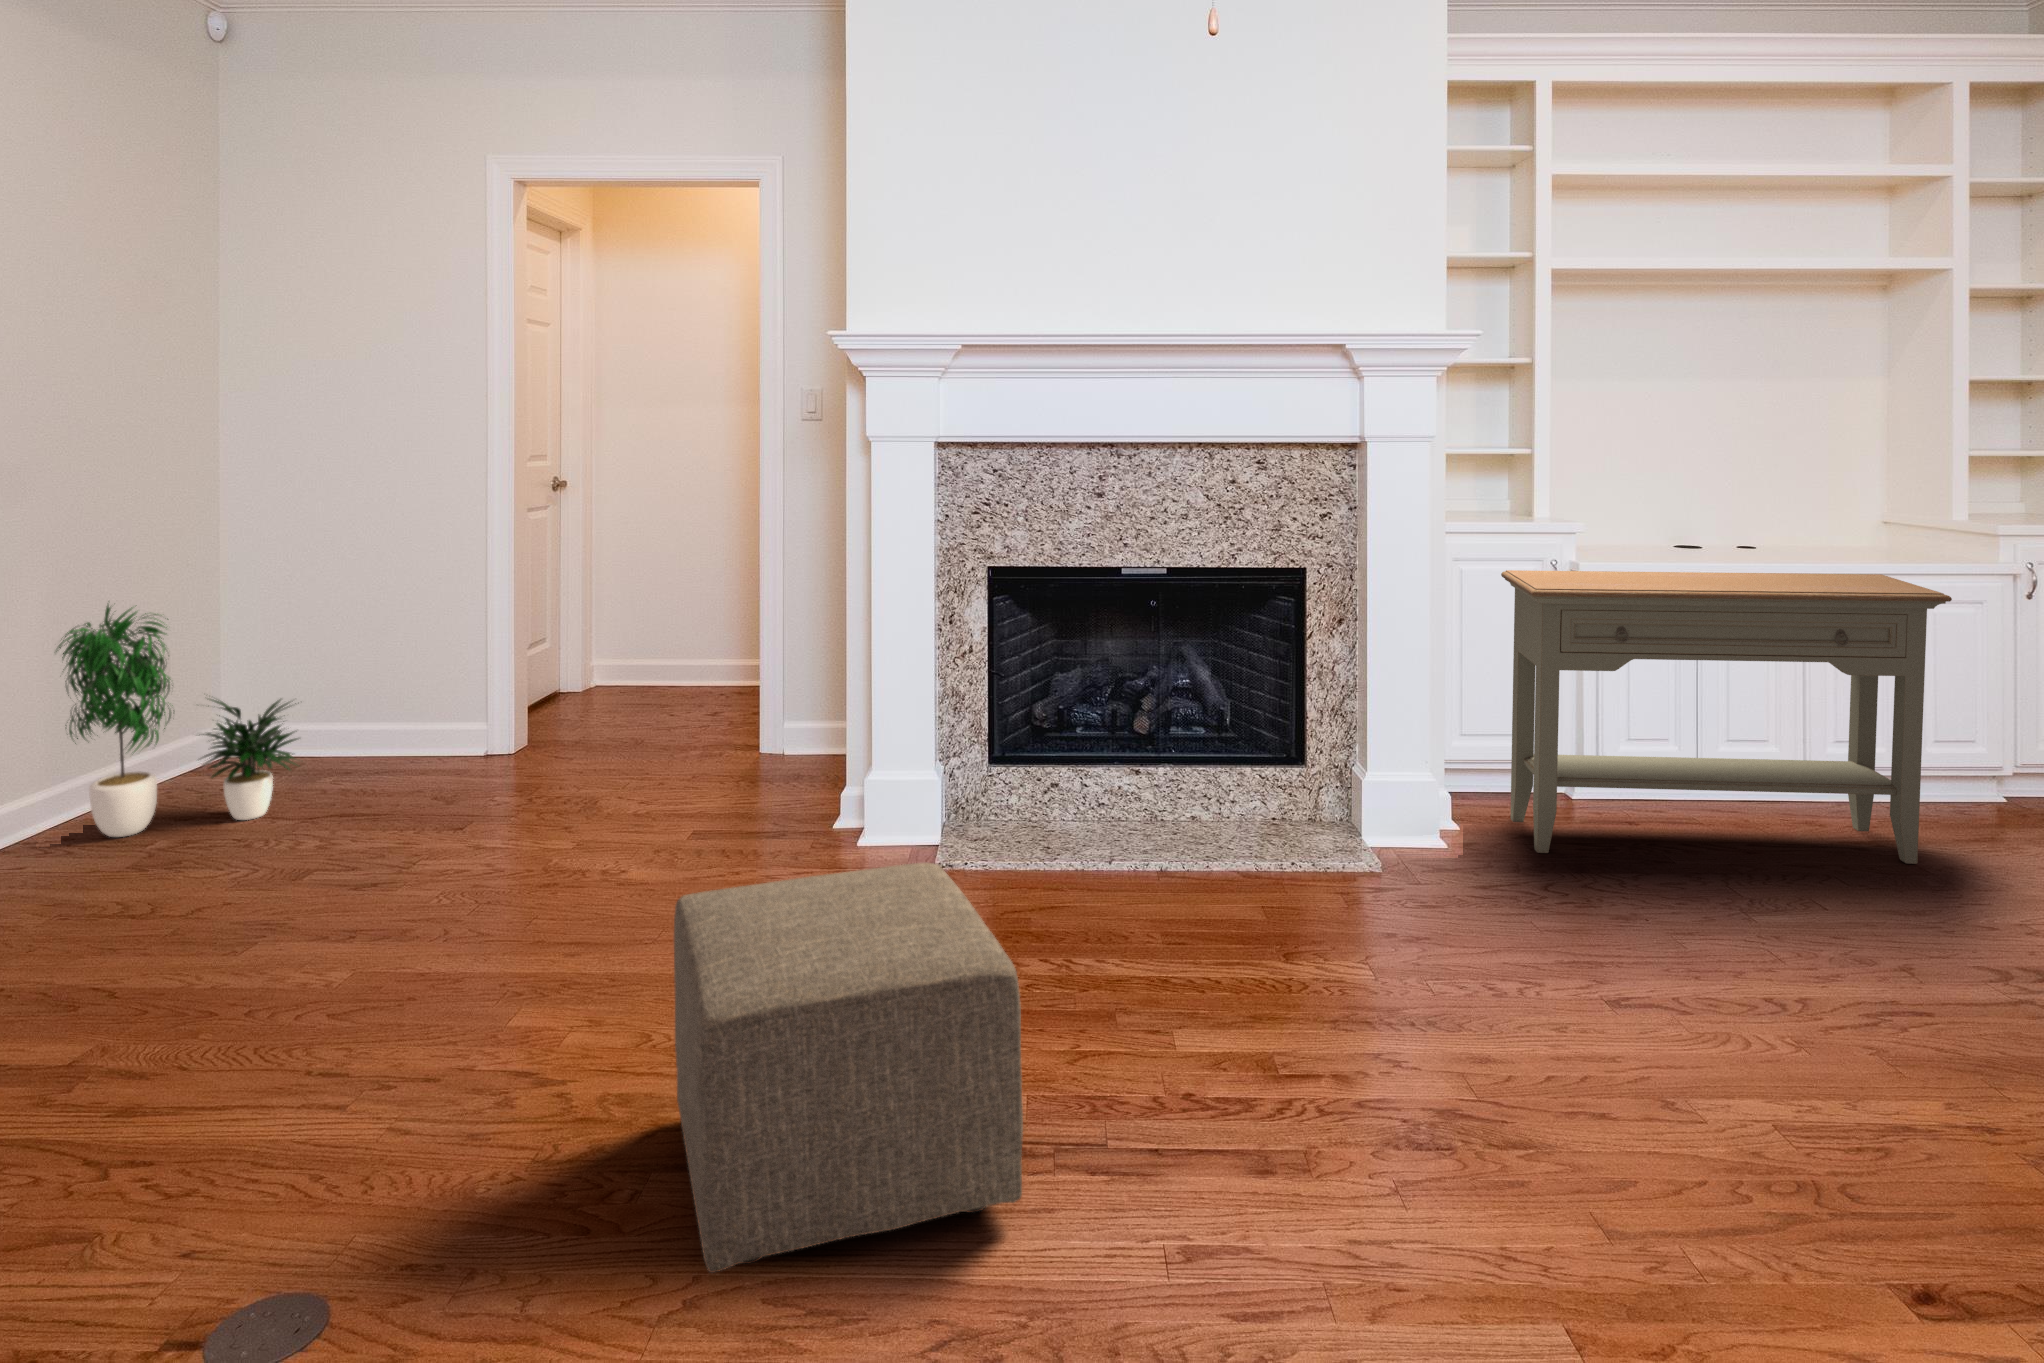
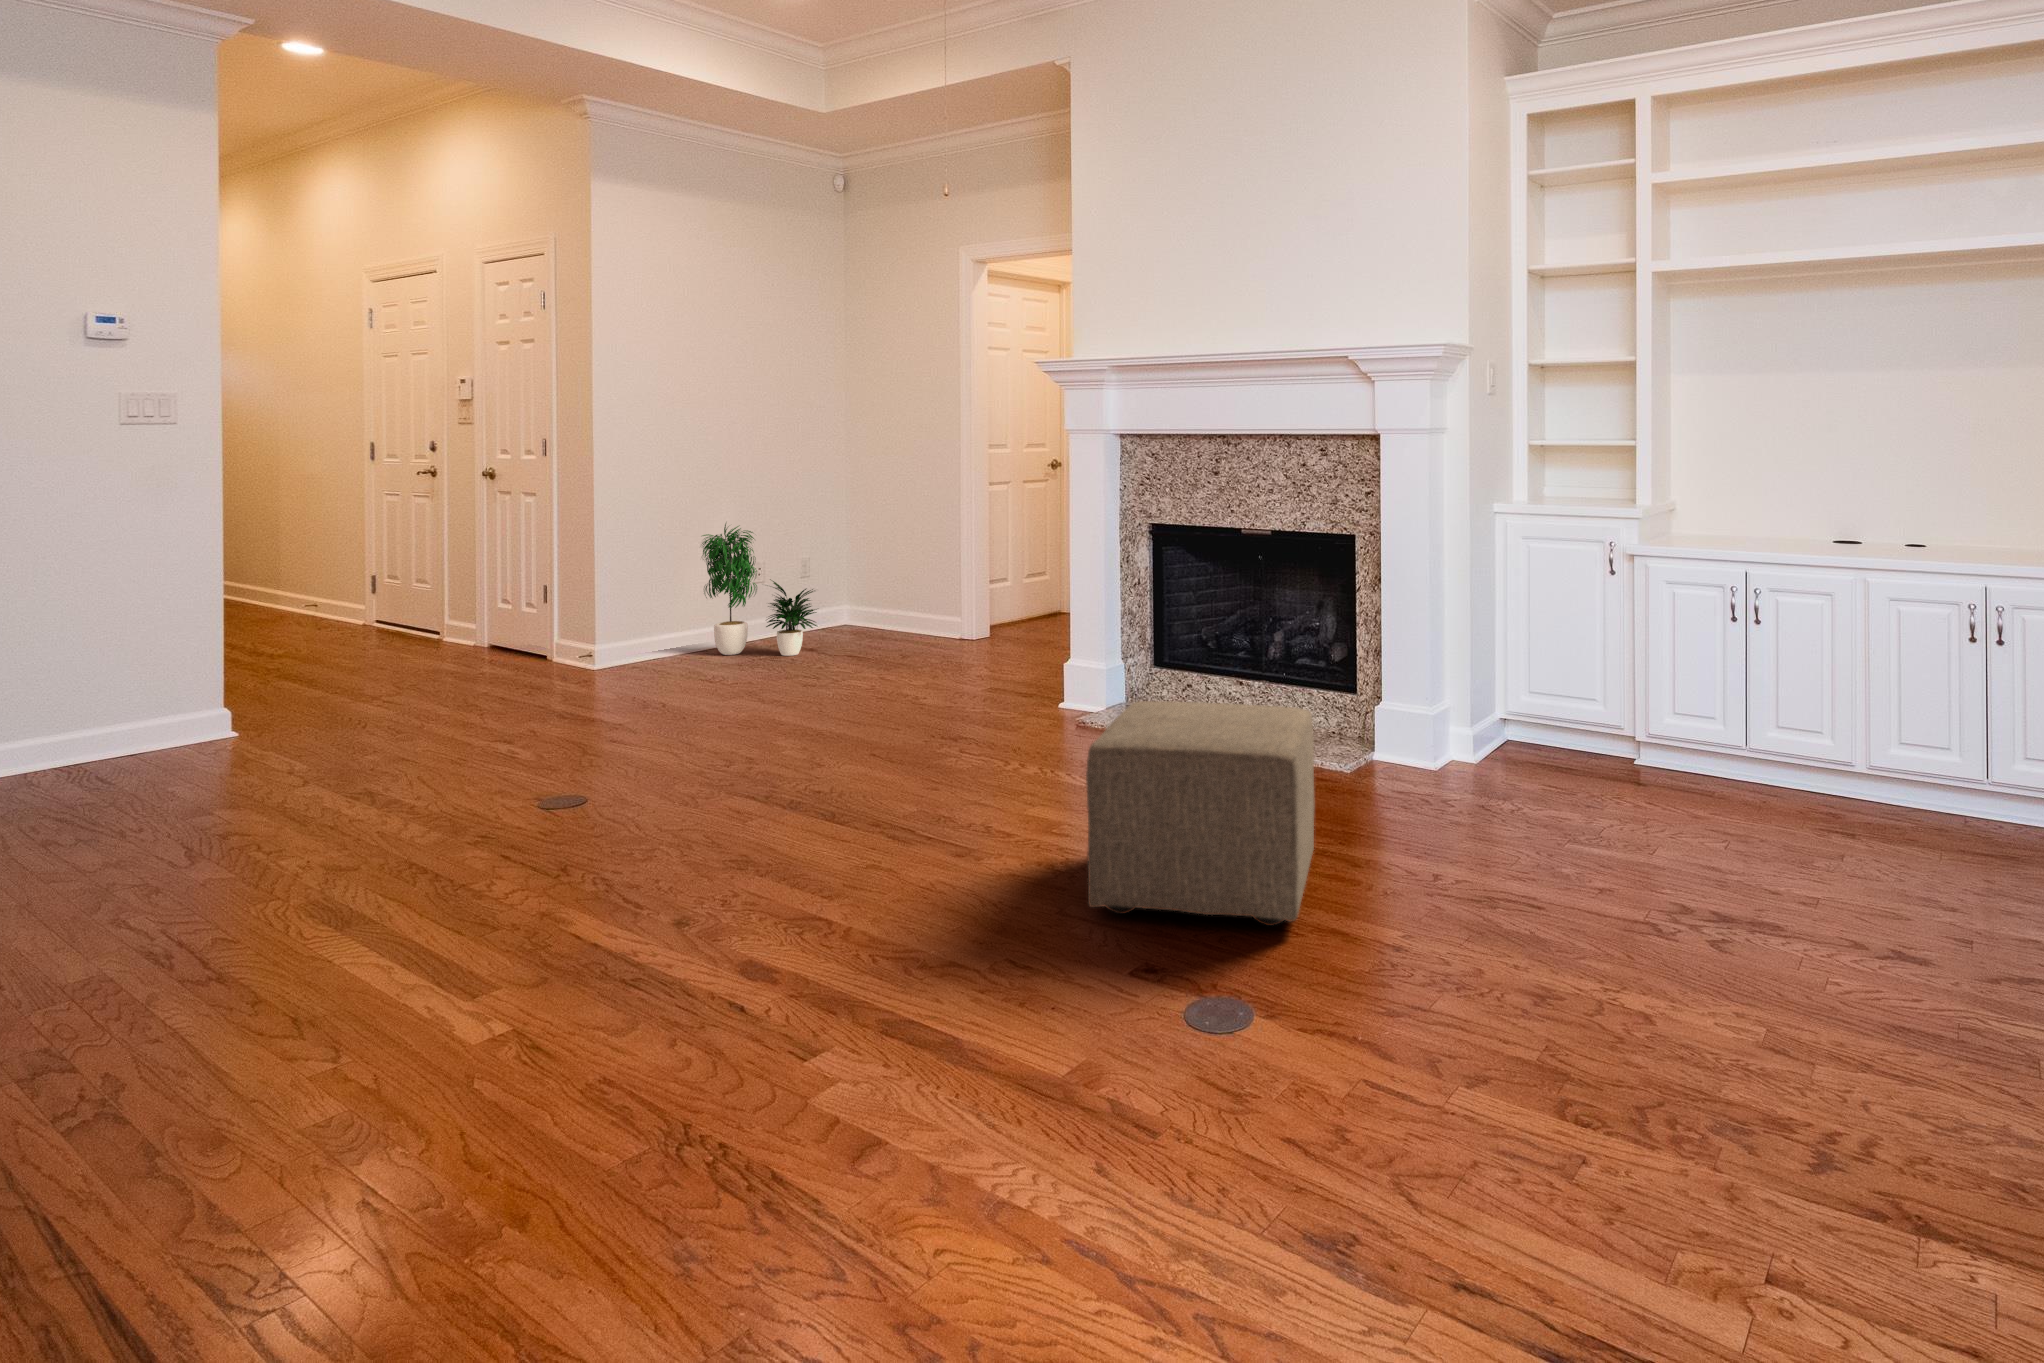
console table: present [1501,570,1952,864] -> none [1491,547,1878,838]
ottoman: present [674,863,1023,1273] -> present [1086,701,1315,926]

